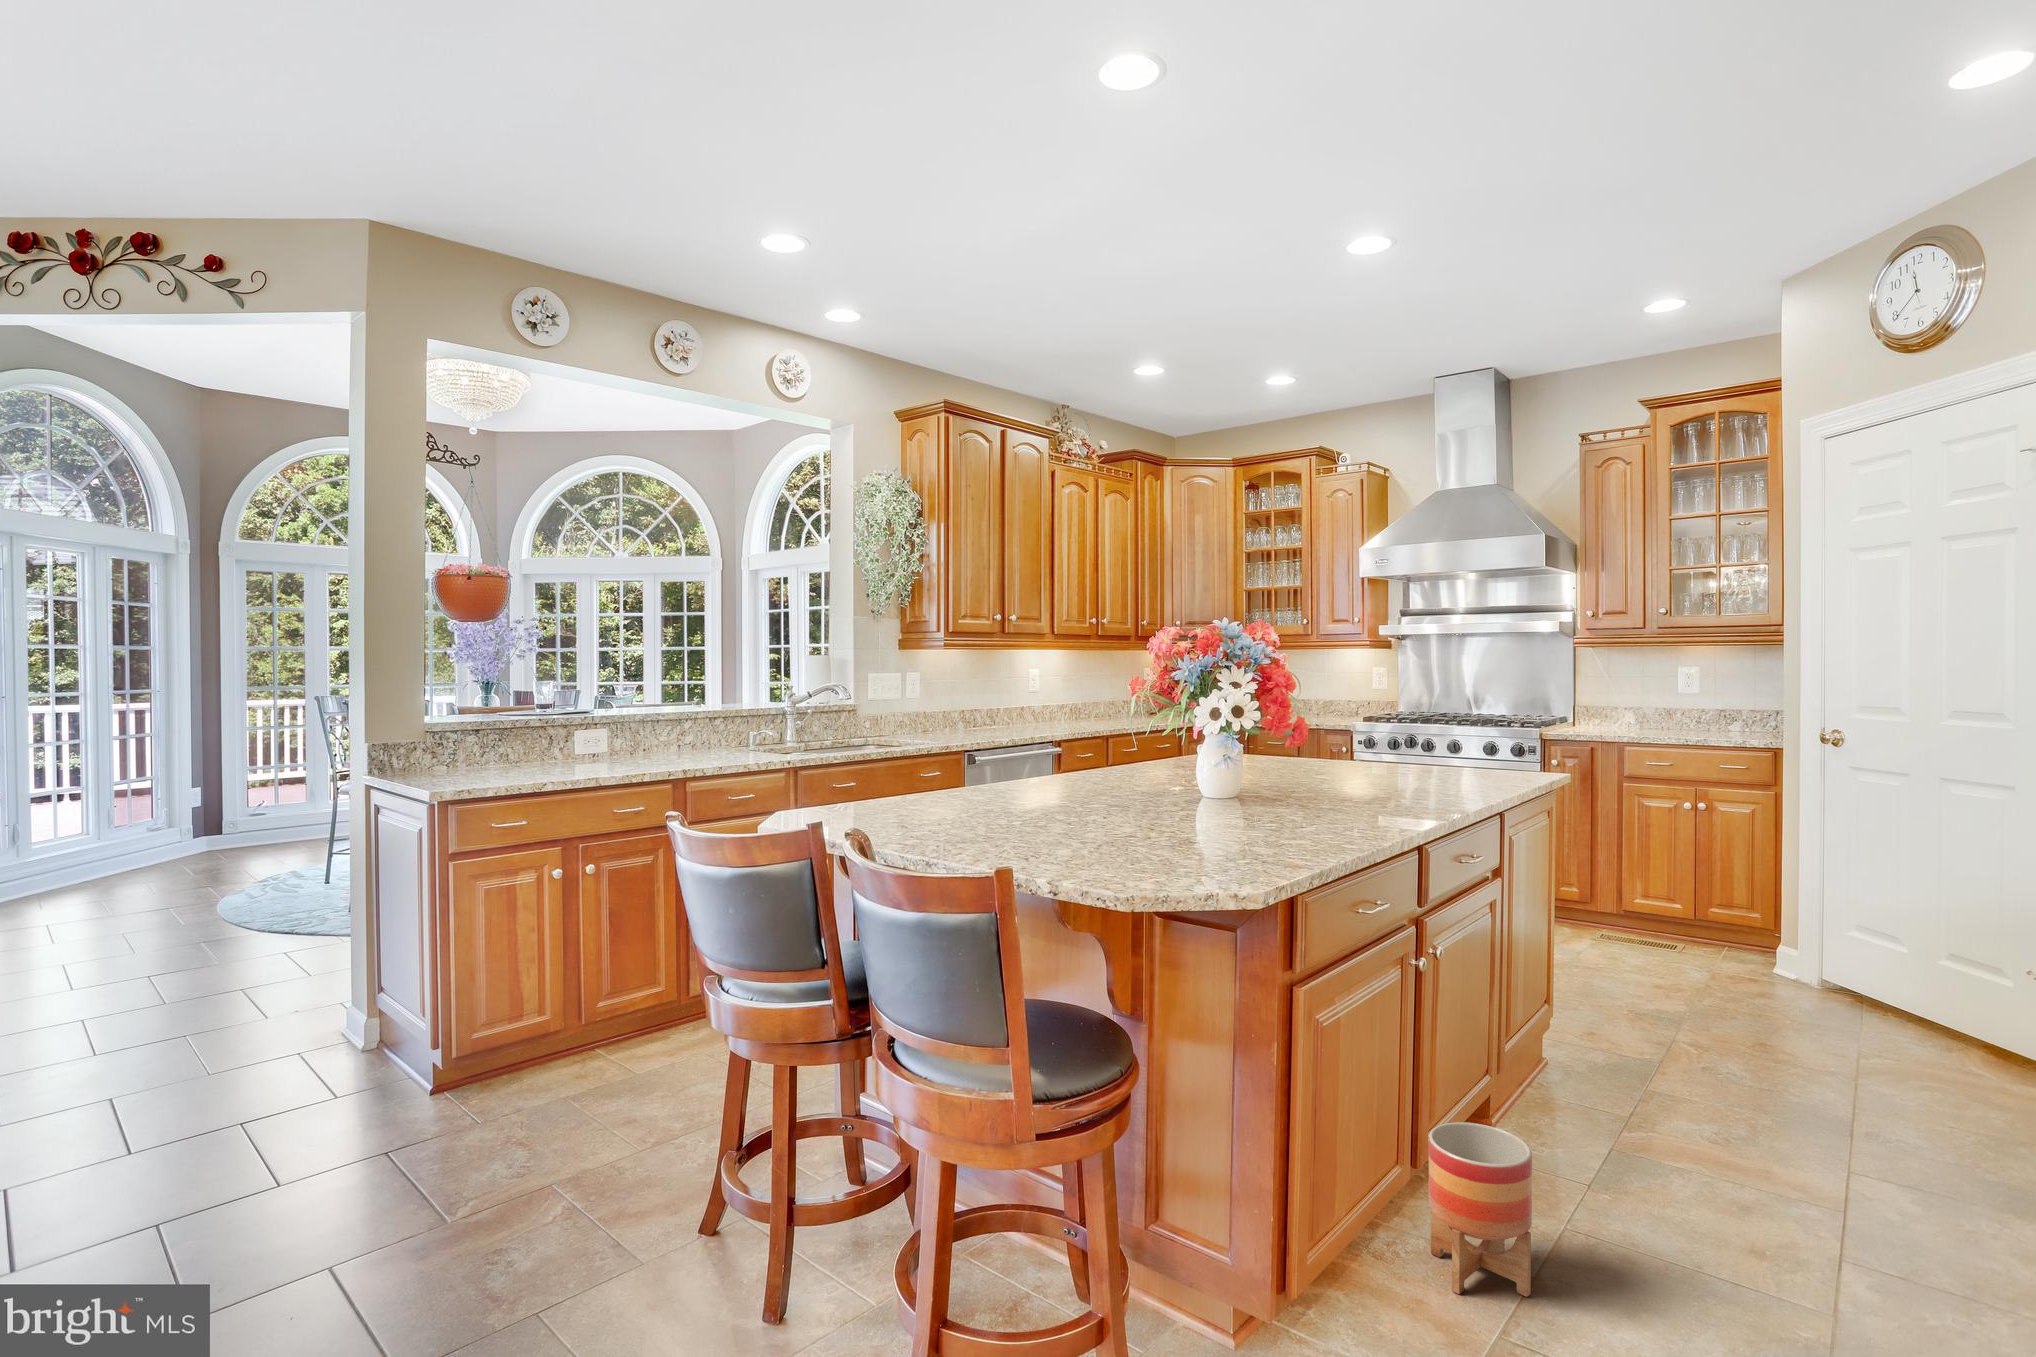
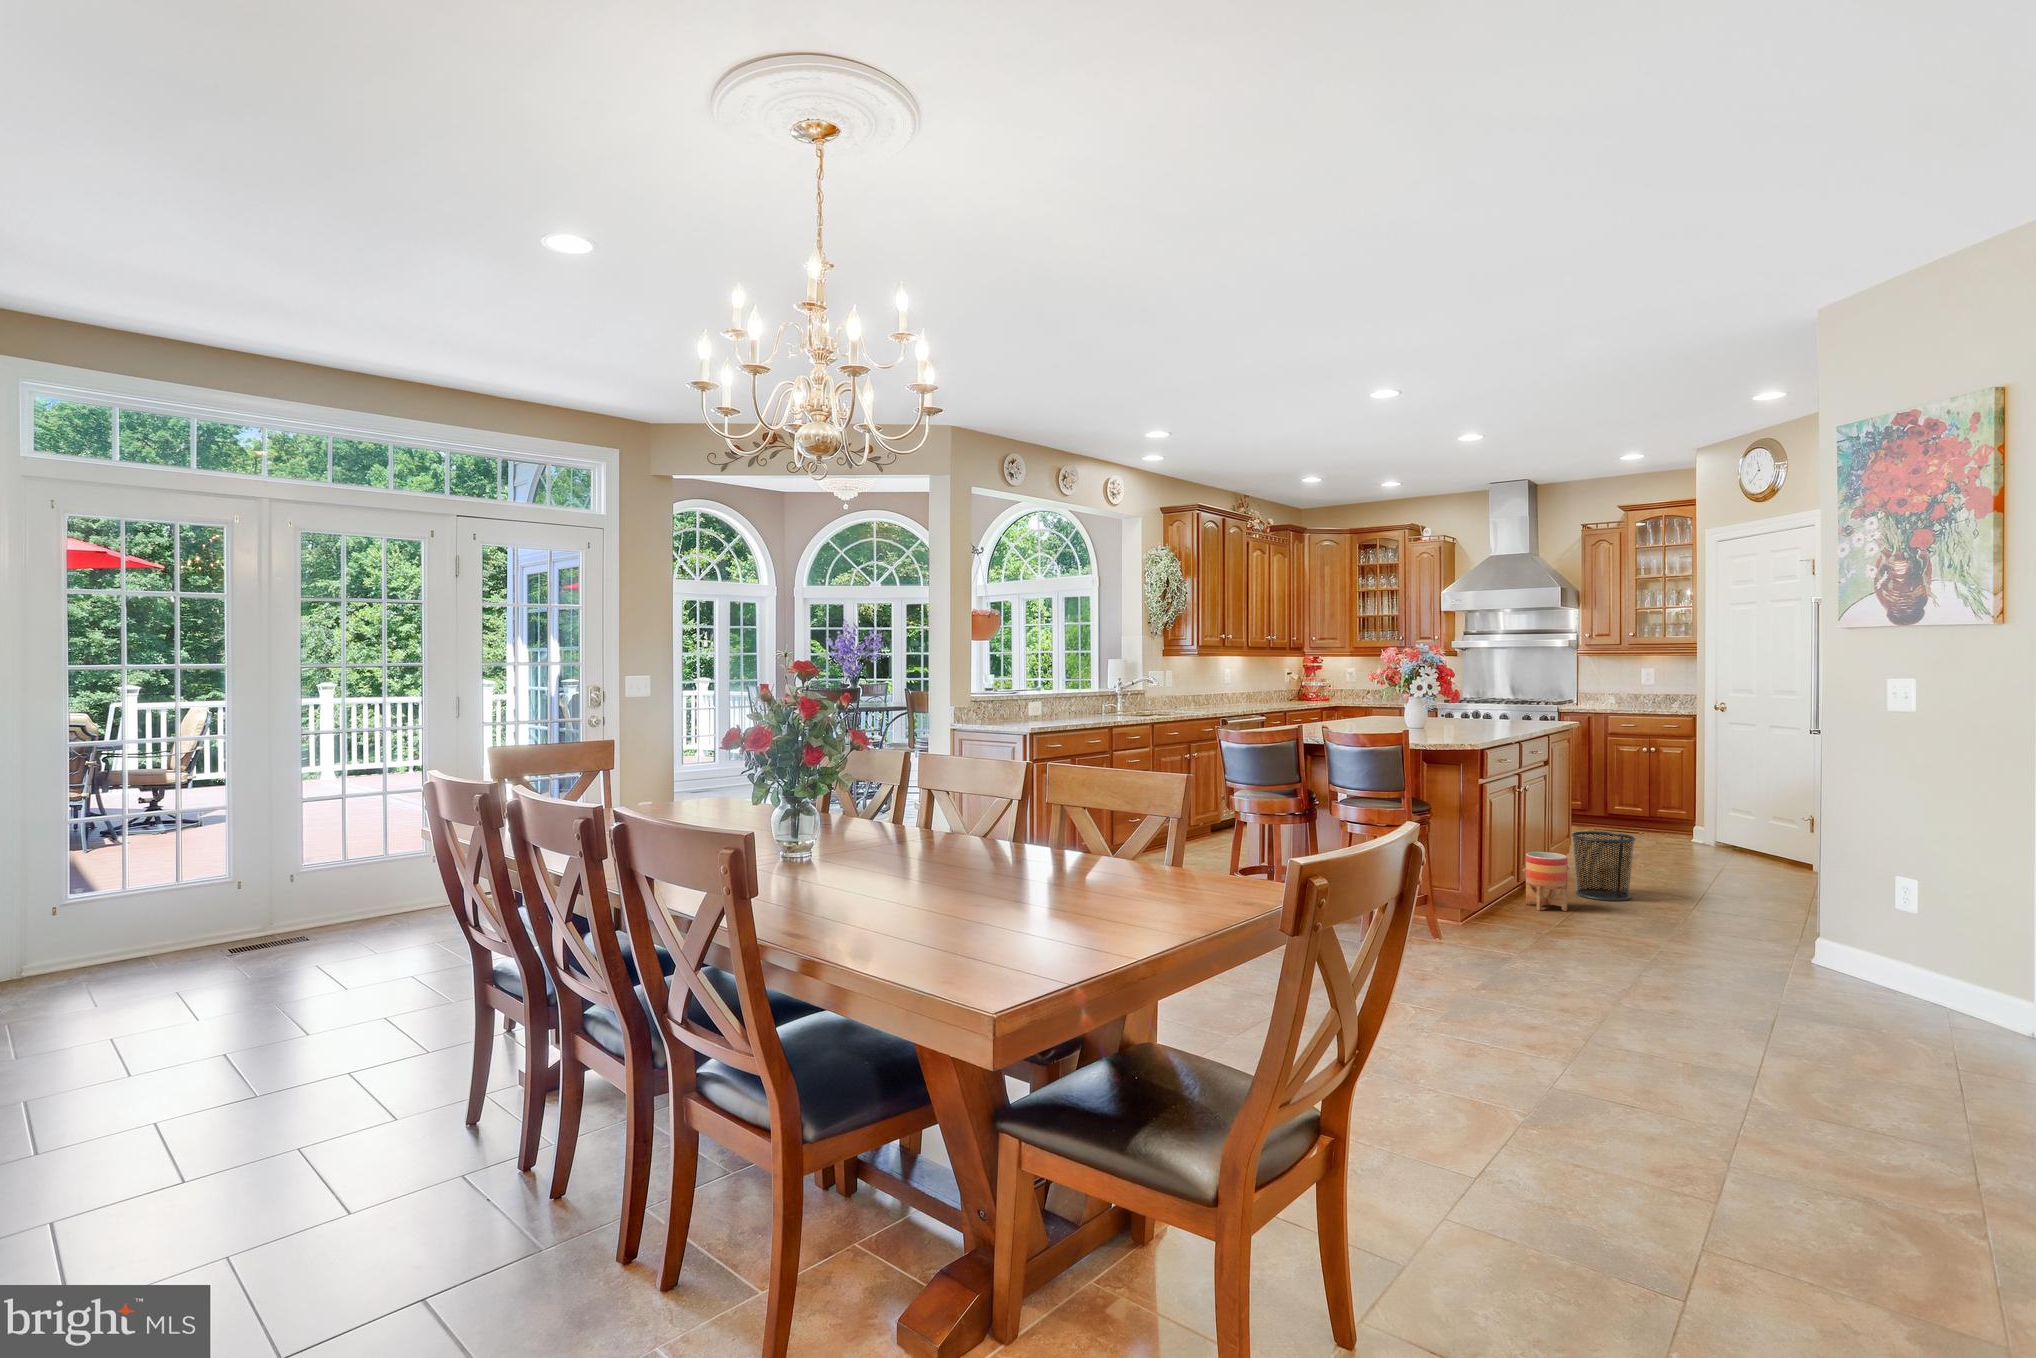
waste bin: none [1547,1040,1701,1233] -> present [1571,831,1636,901]

